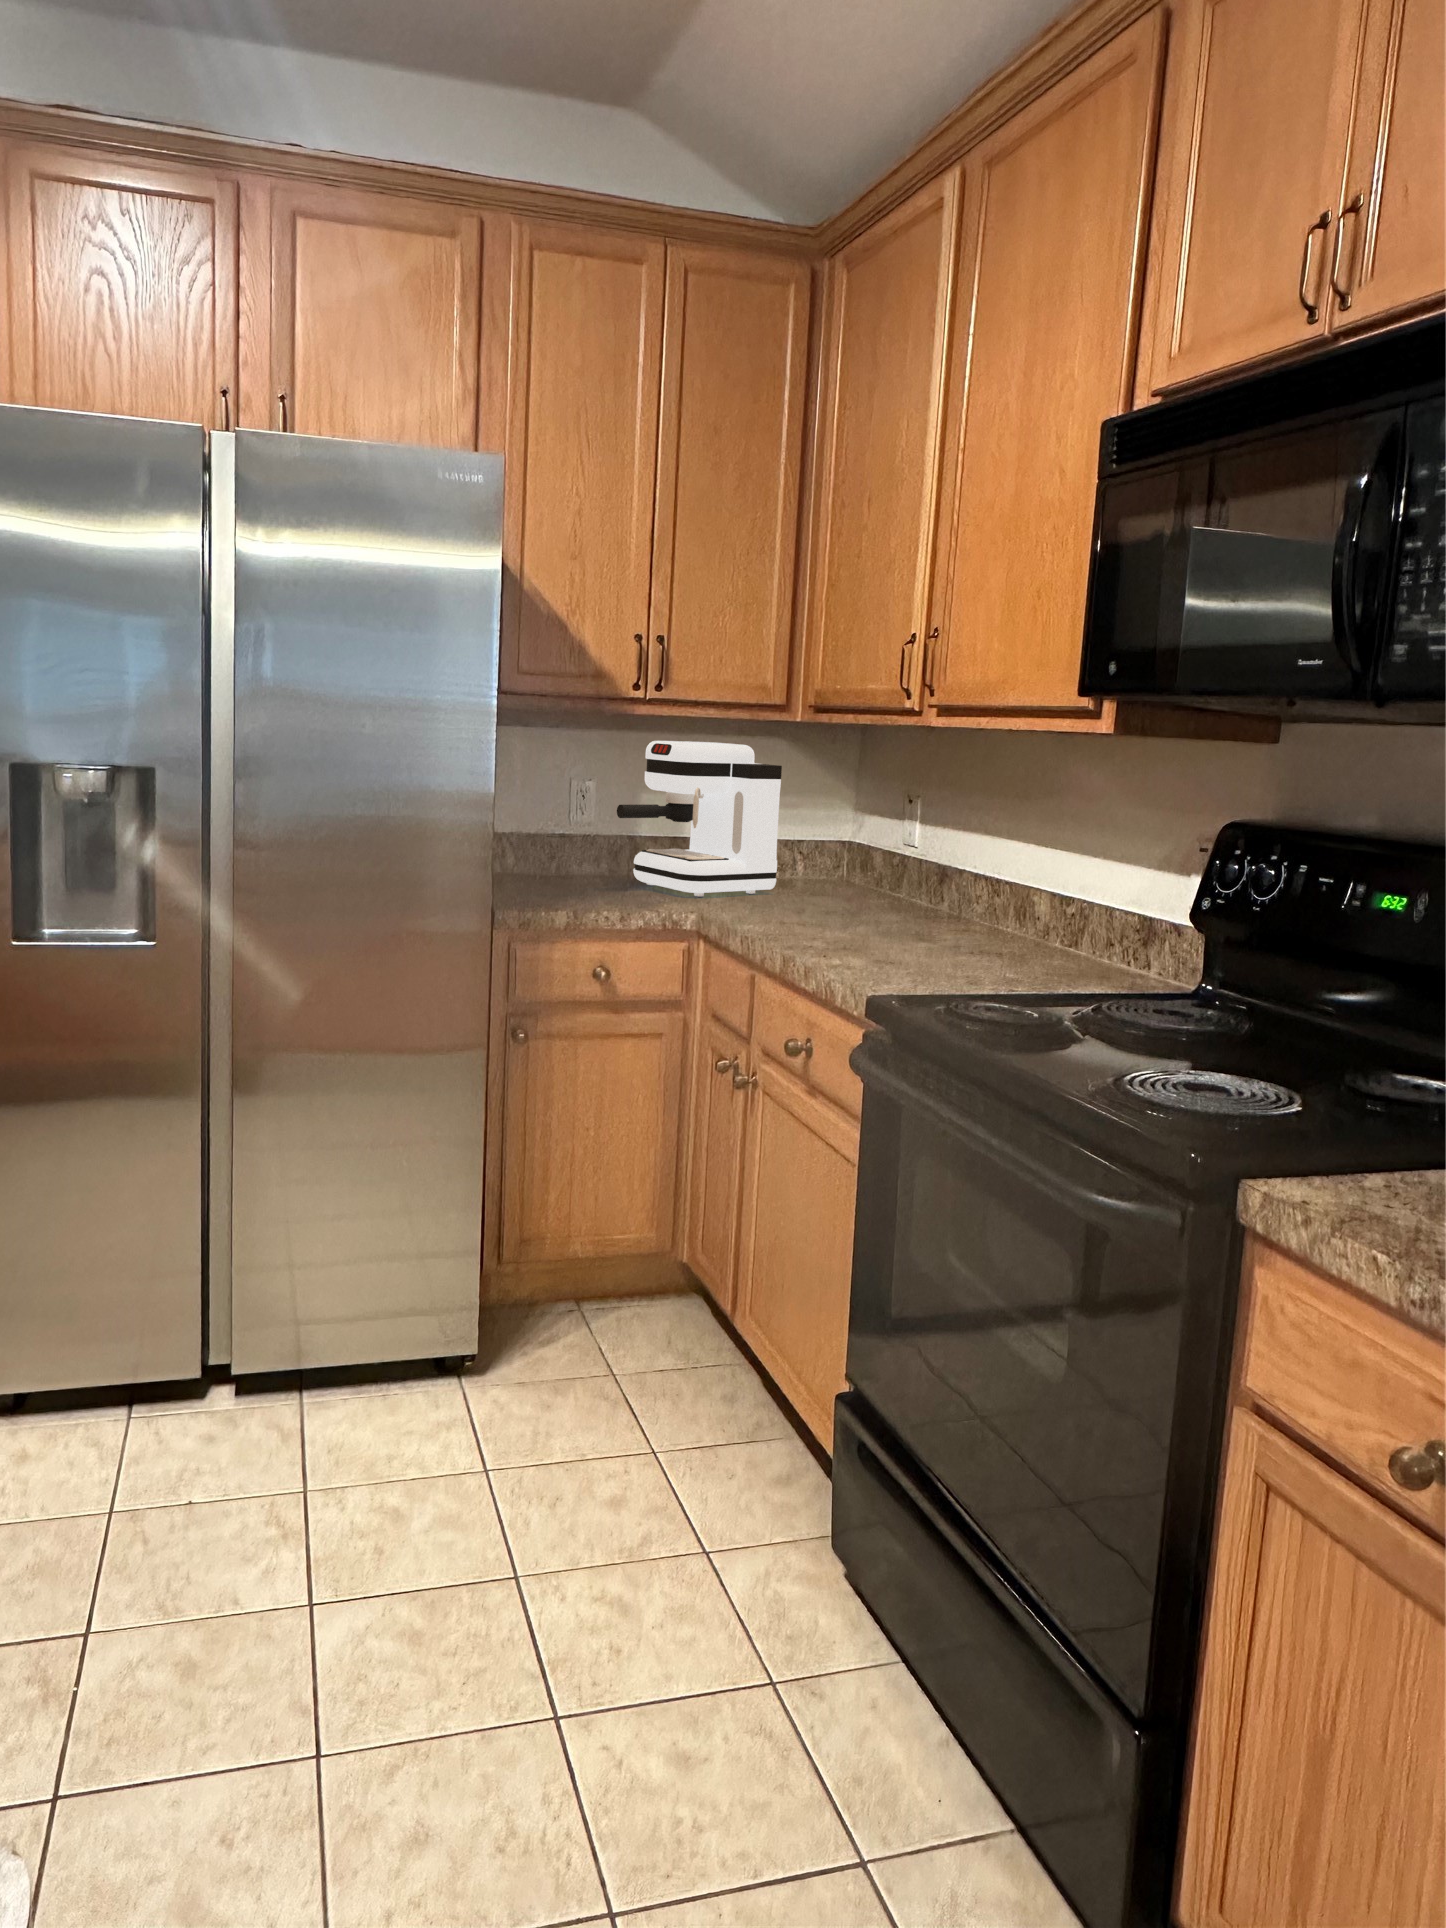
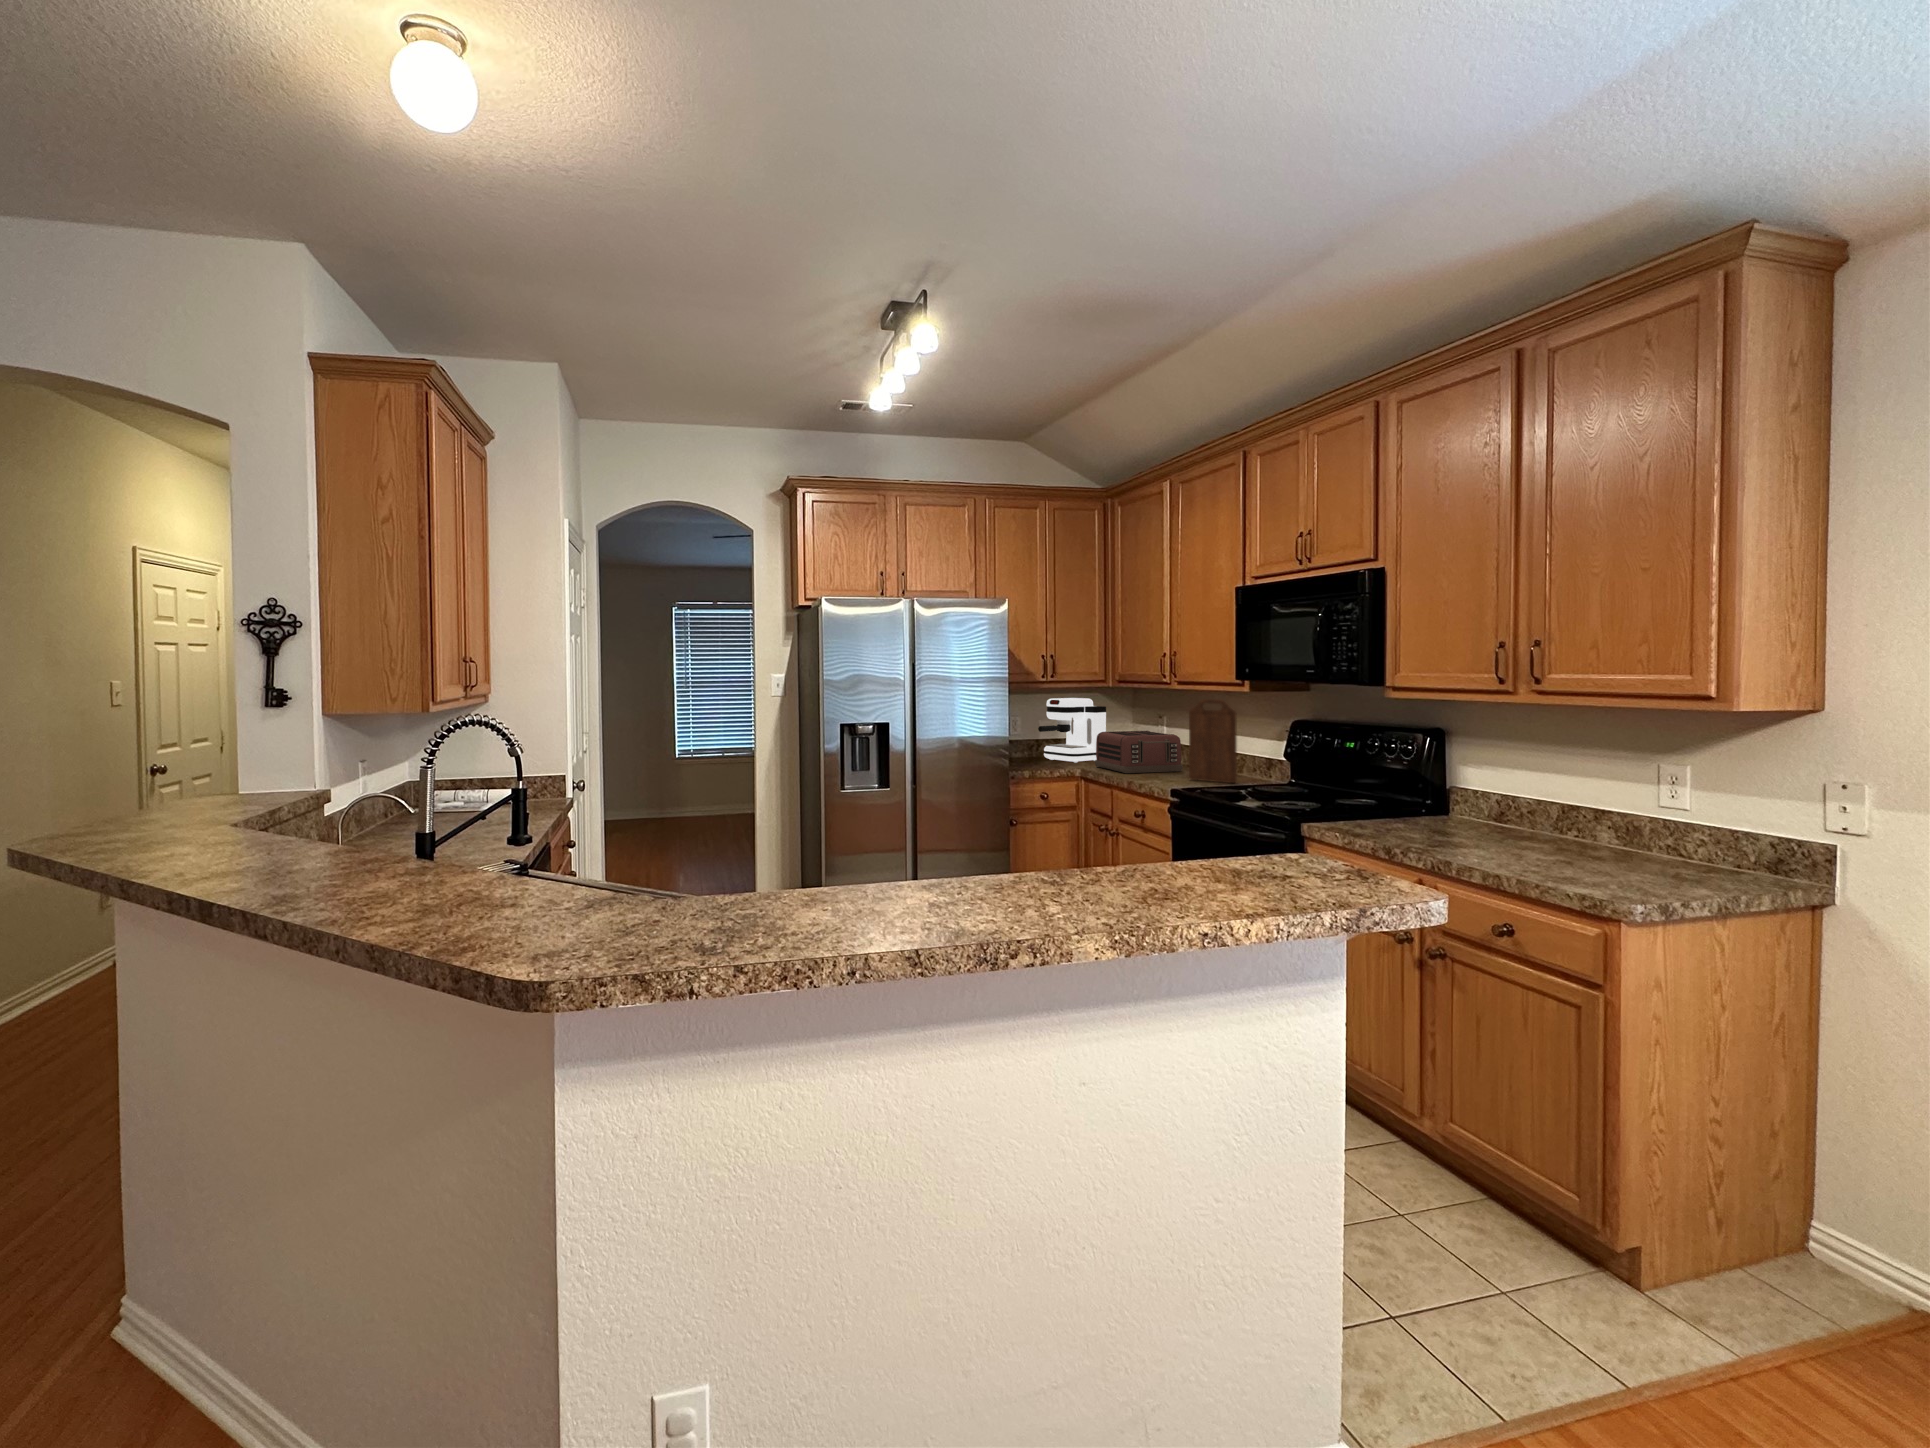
cutting board: none [940,752,1075,981] -> present [1189,699,1237,783]
toaster: none [735,826,937,933] -> present [1095,731,1183,773]

